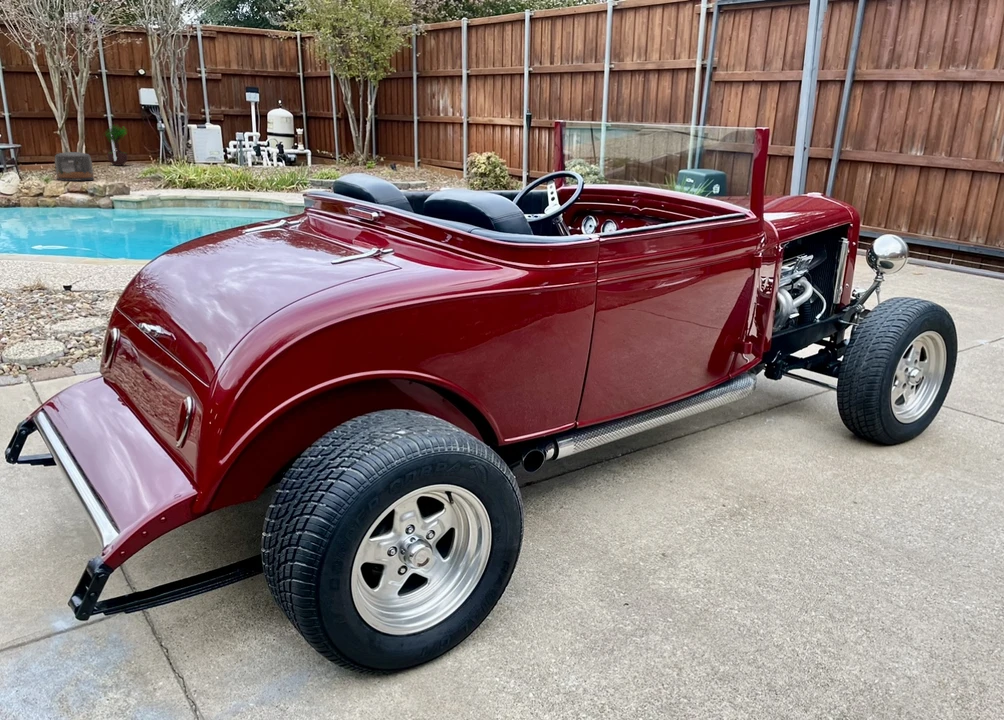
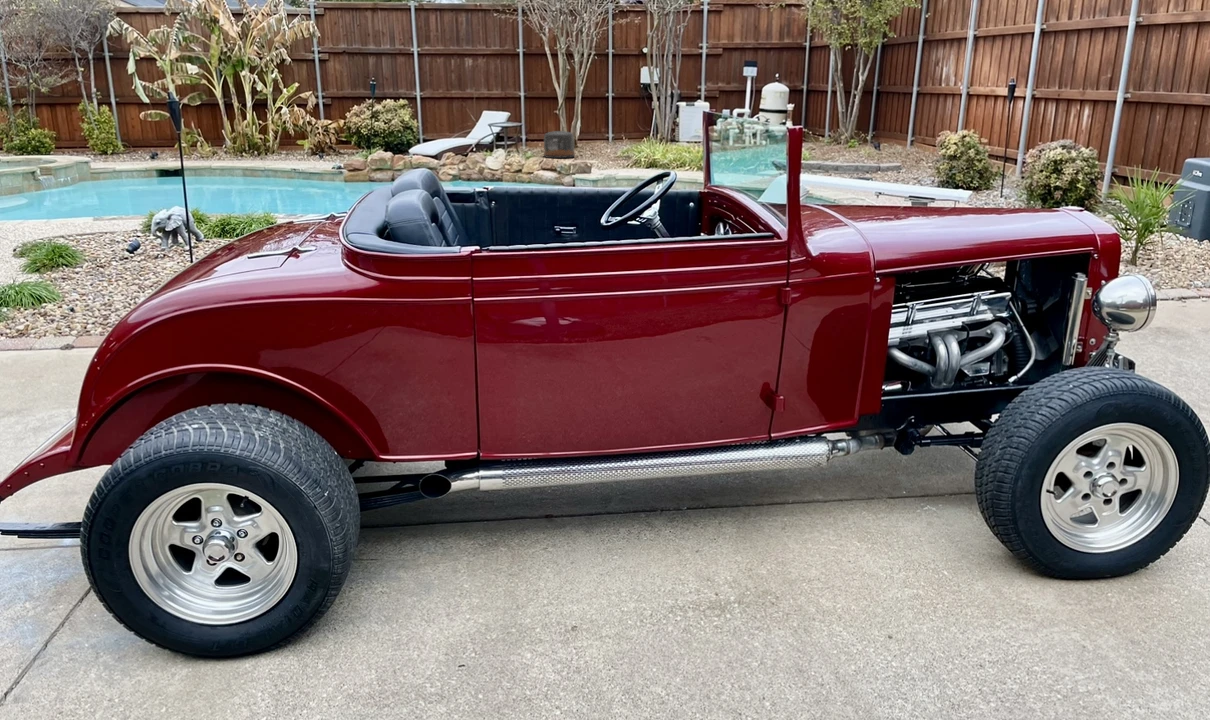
potted tree: present [106,125,128,166] -> none [601,101,625,143]

